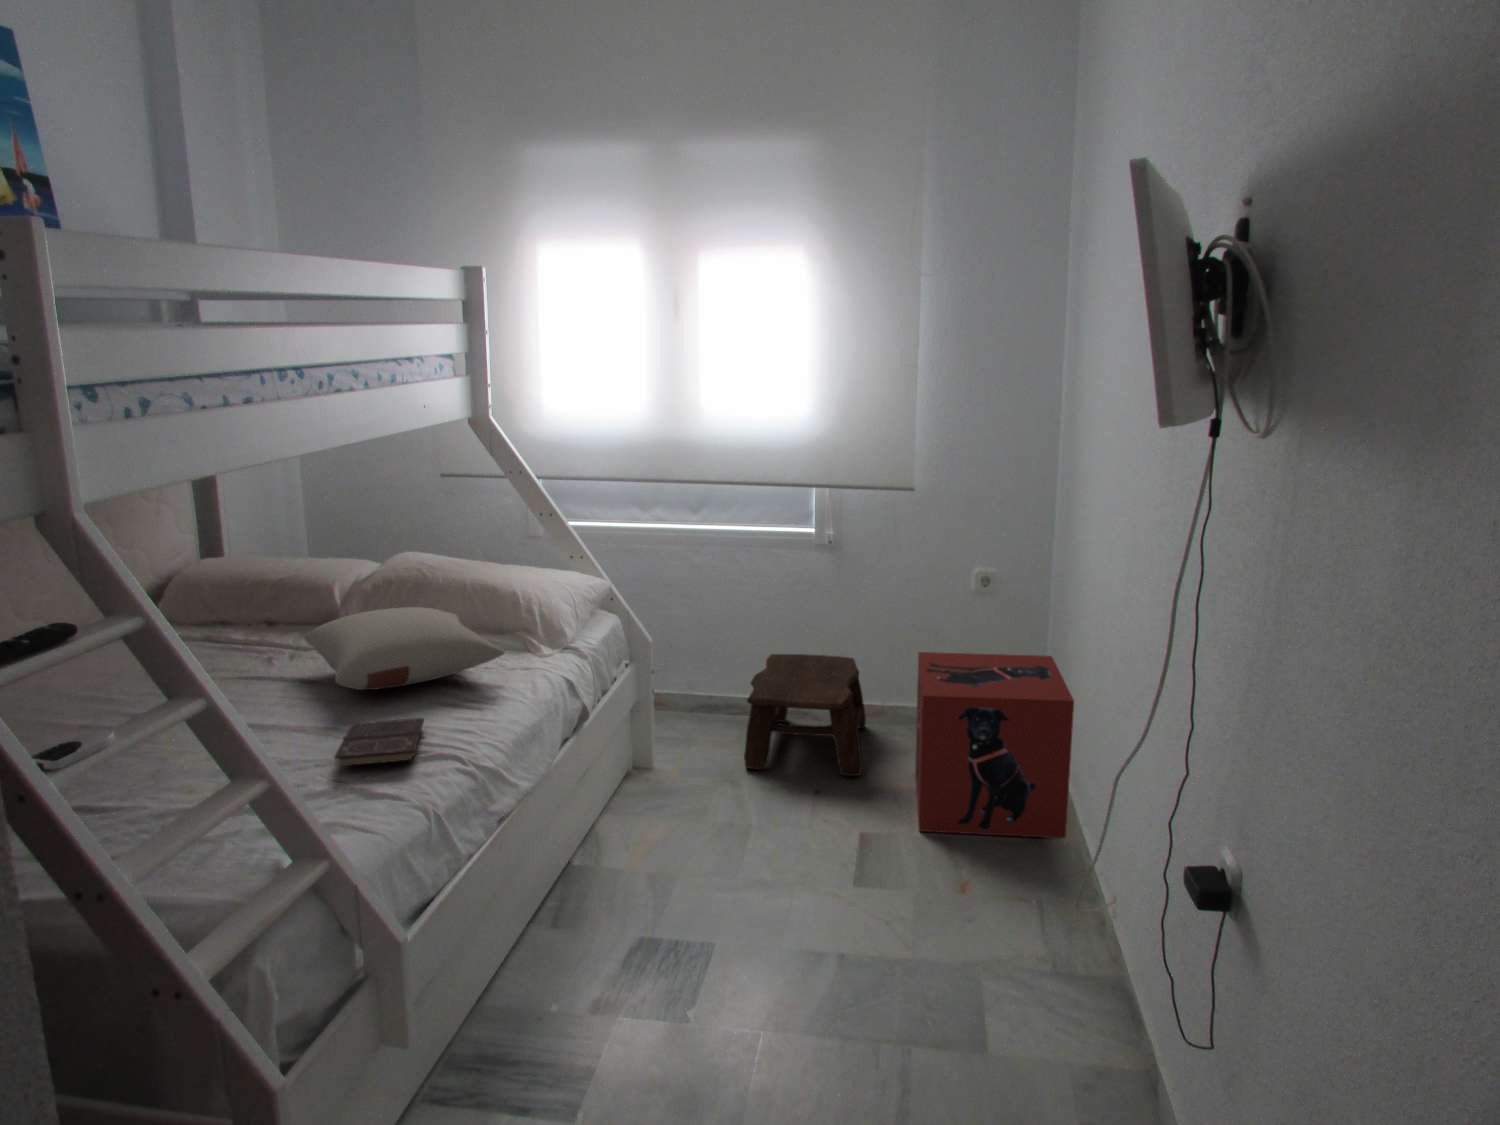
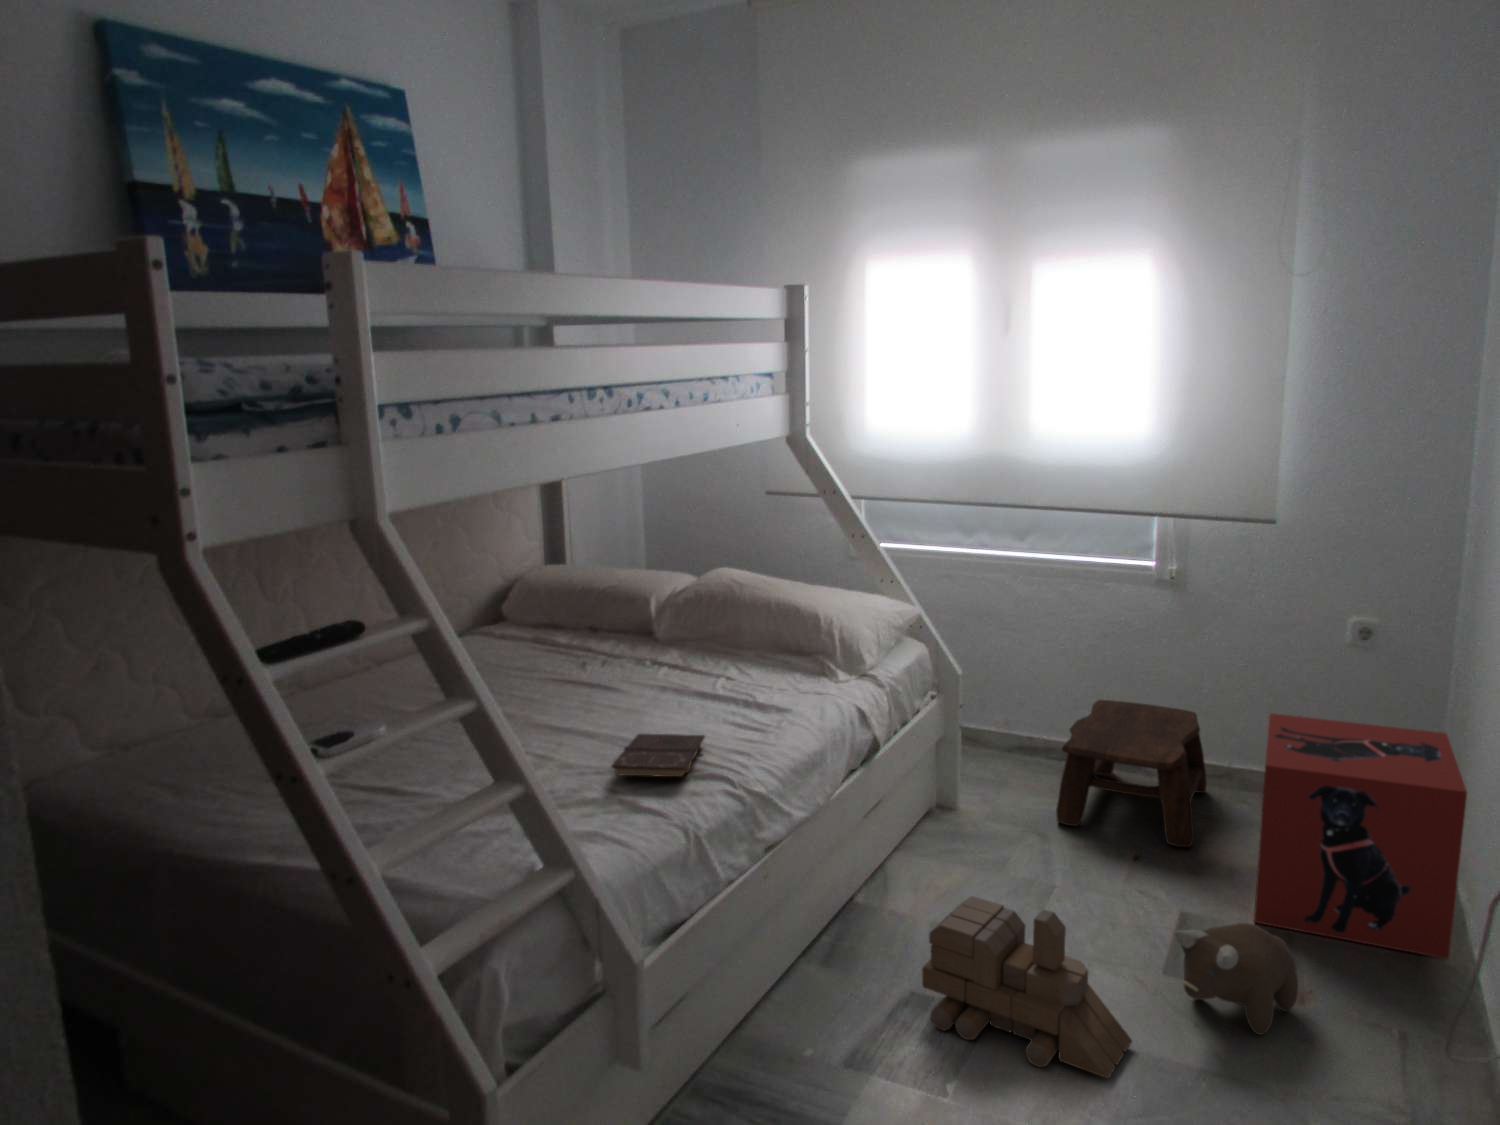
pillow: present [304,607,505,690] -> none [613,624,794,701]
plush toy: none [866,830,962,922] -> present [1175,923,1298,1035]
toy train: none [652,840,838,982] -> present [922,896,1132,1078]

